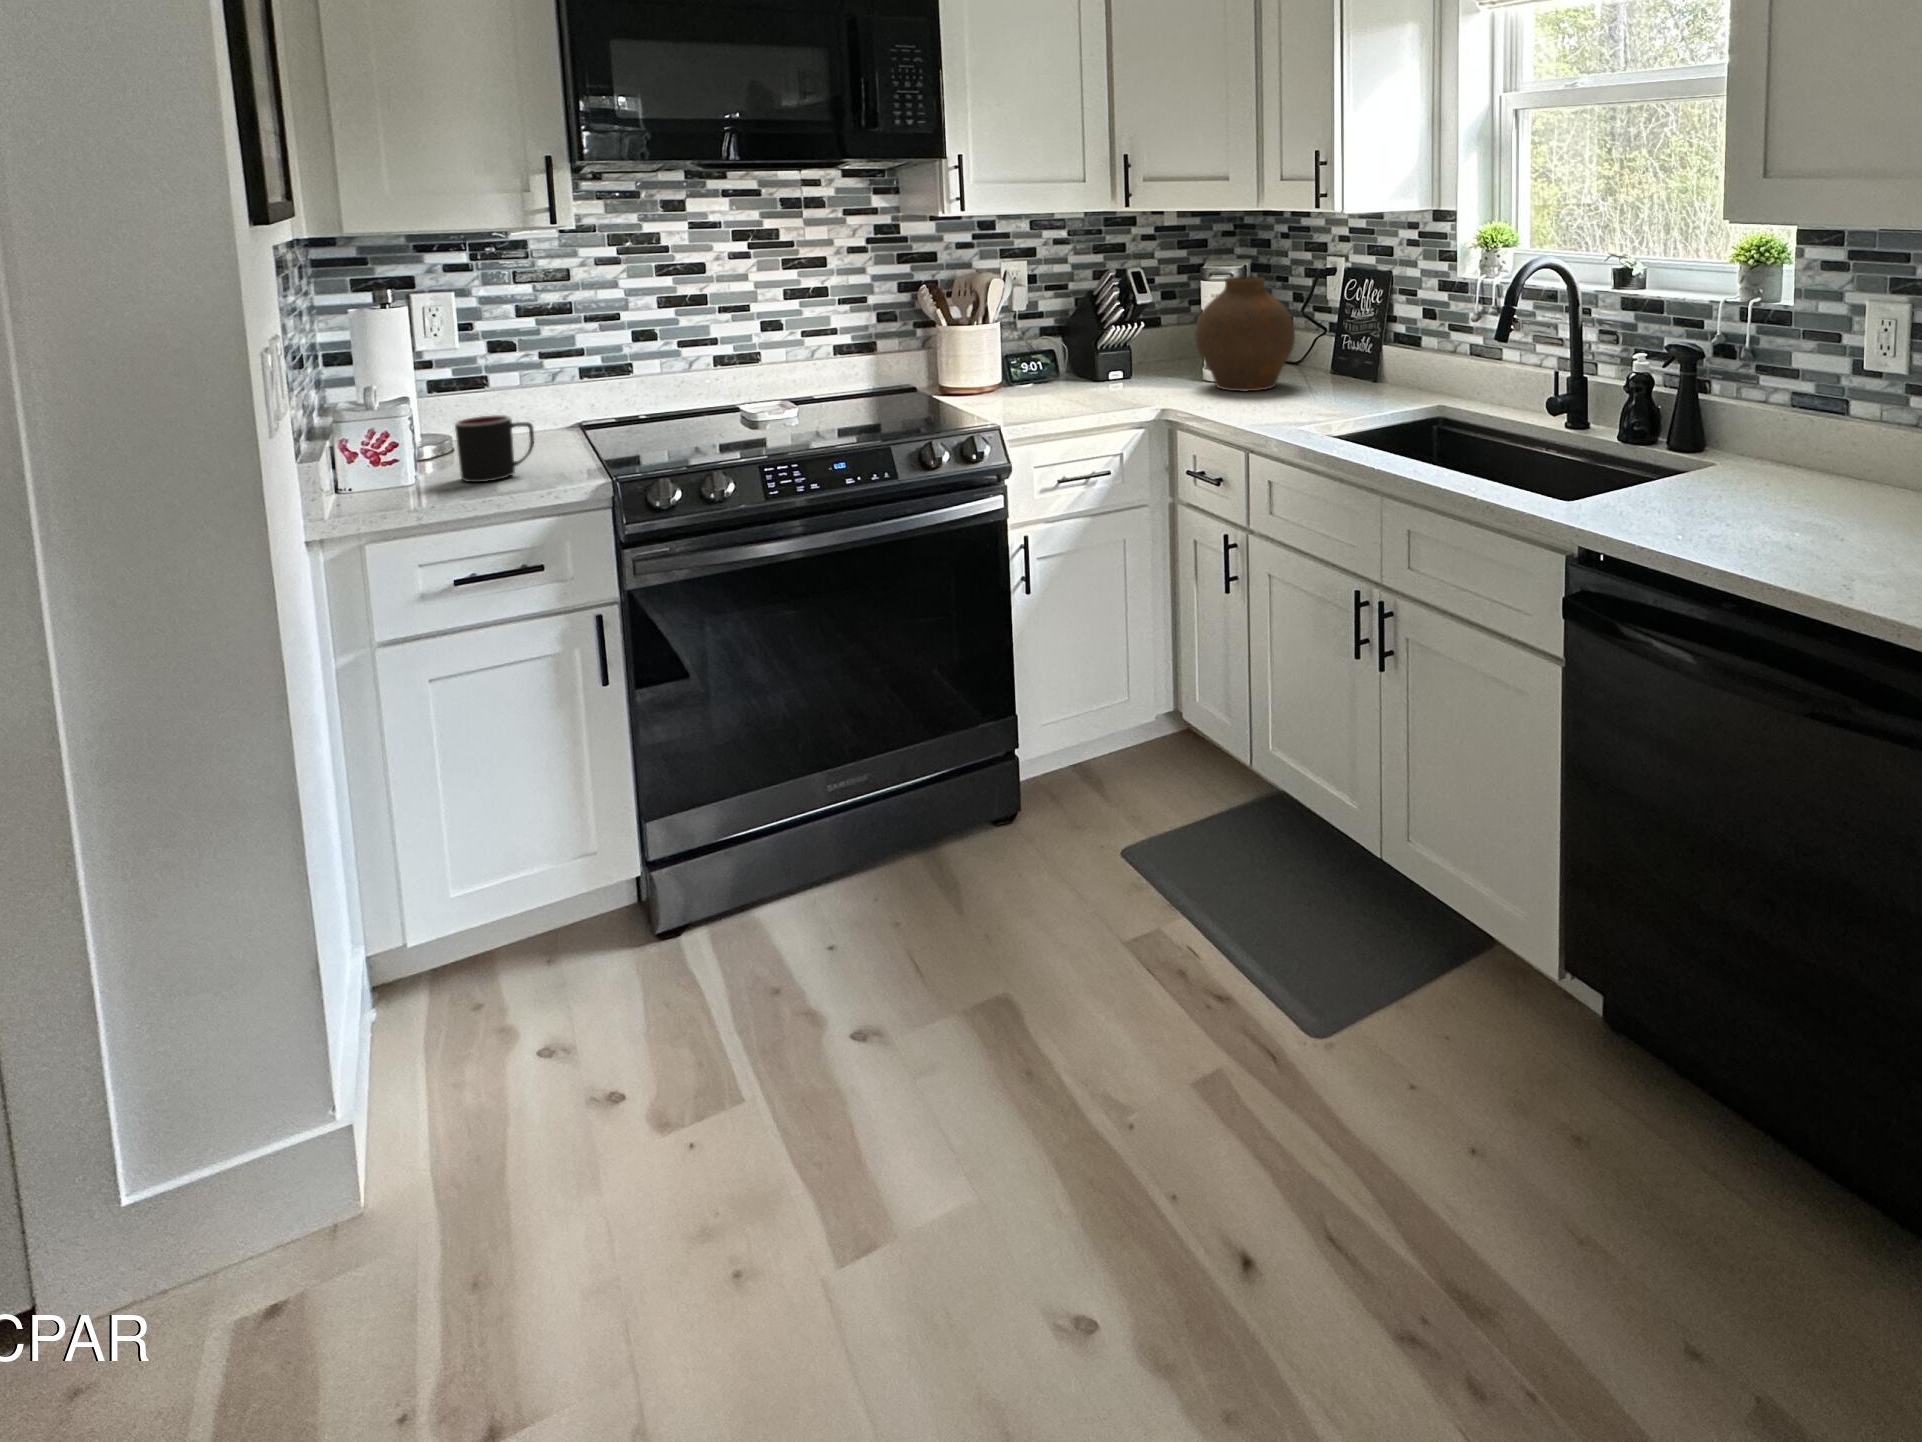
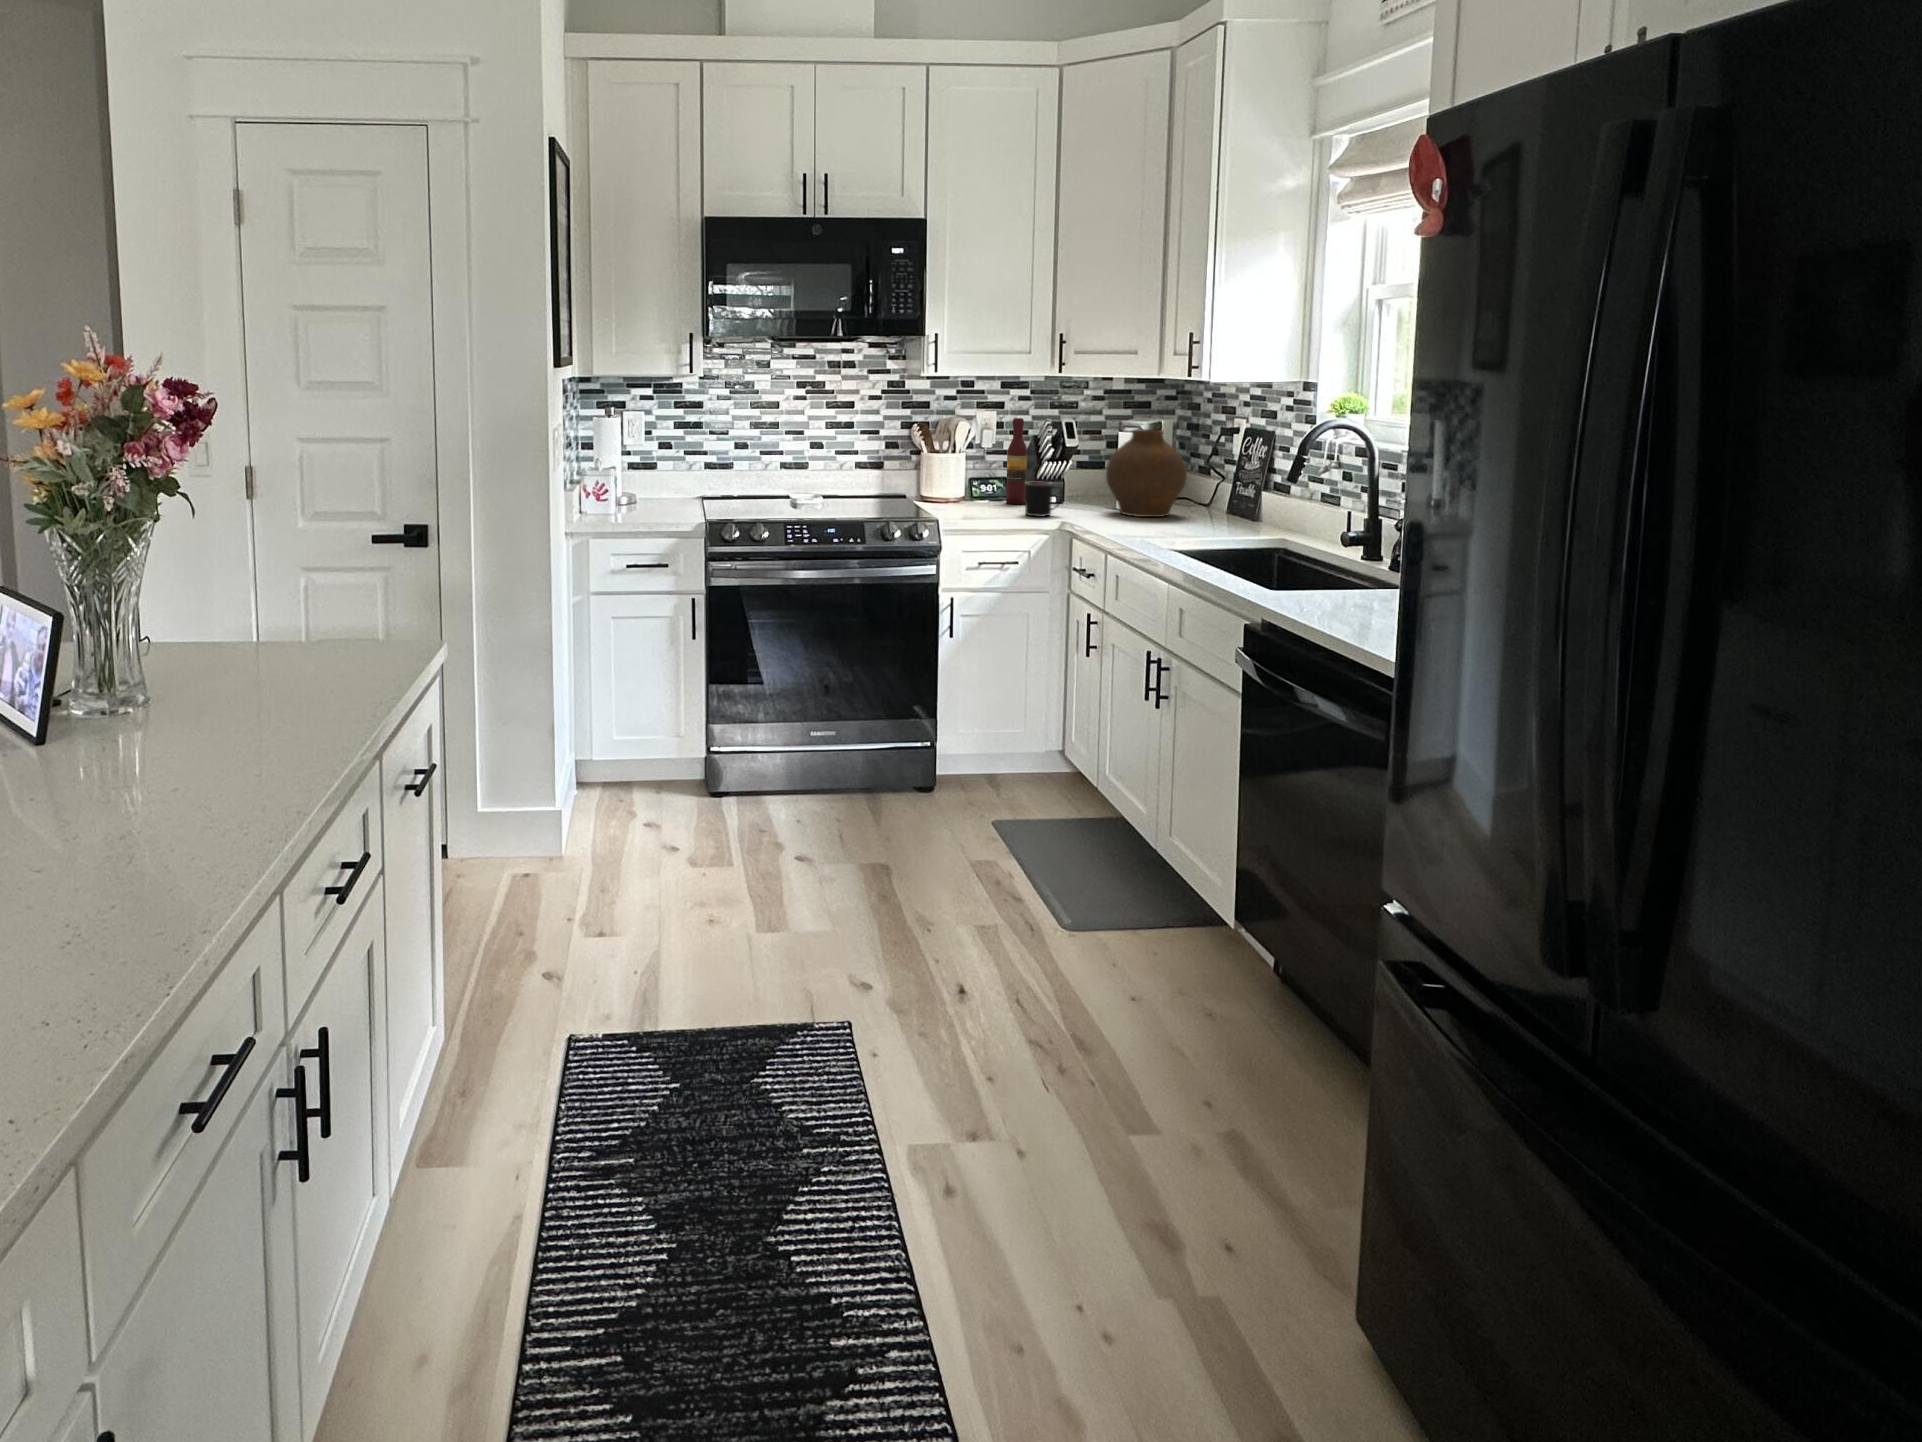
wine bottle: none [1057,270,1087,388] -> present [1006,418,1028,504]
mug: present [455,415,534,482] -> present [1025,482,1063,517]

